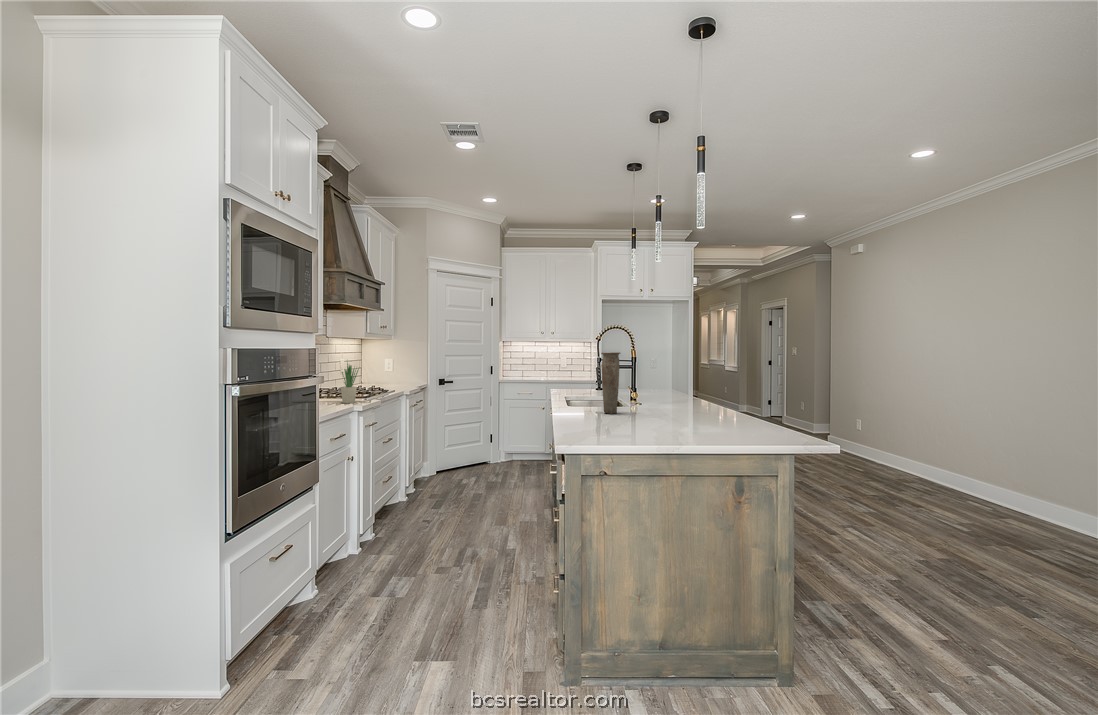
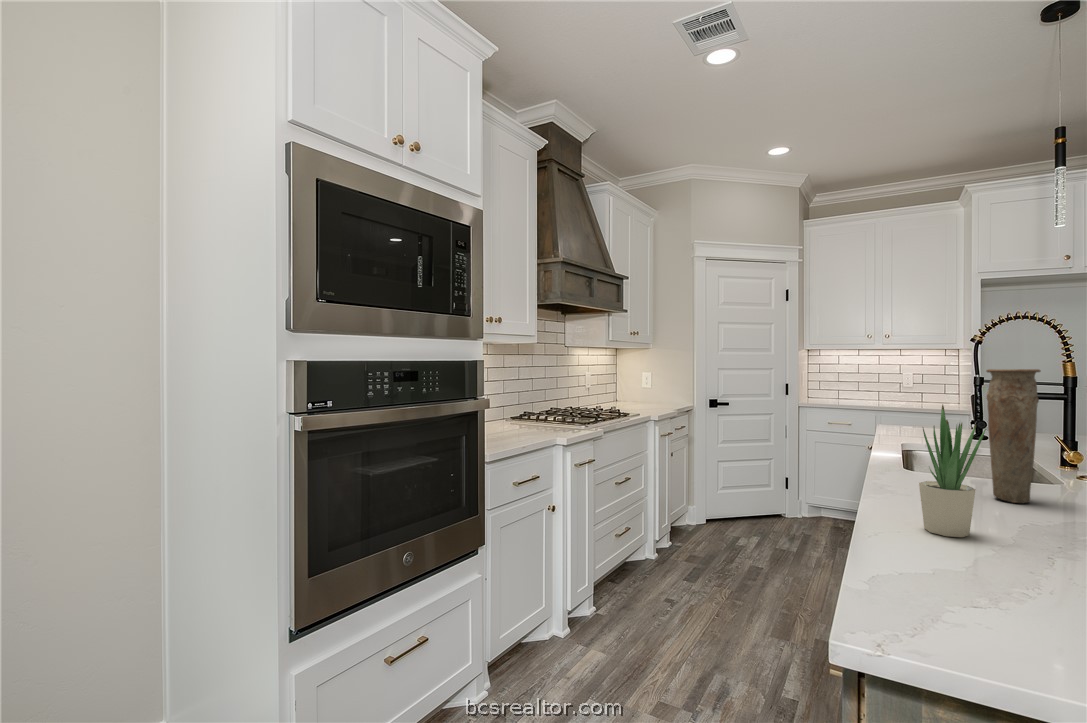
potted plant: present [341,363,359,403] -> present [919,405,986,537]

